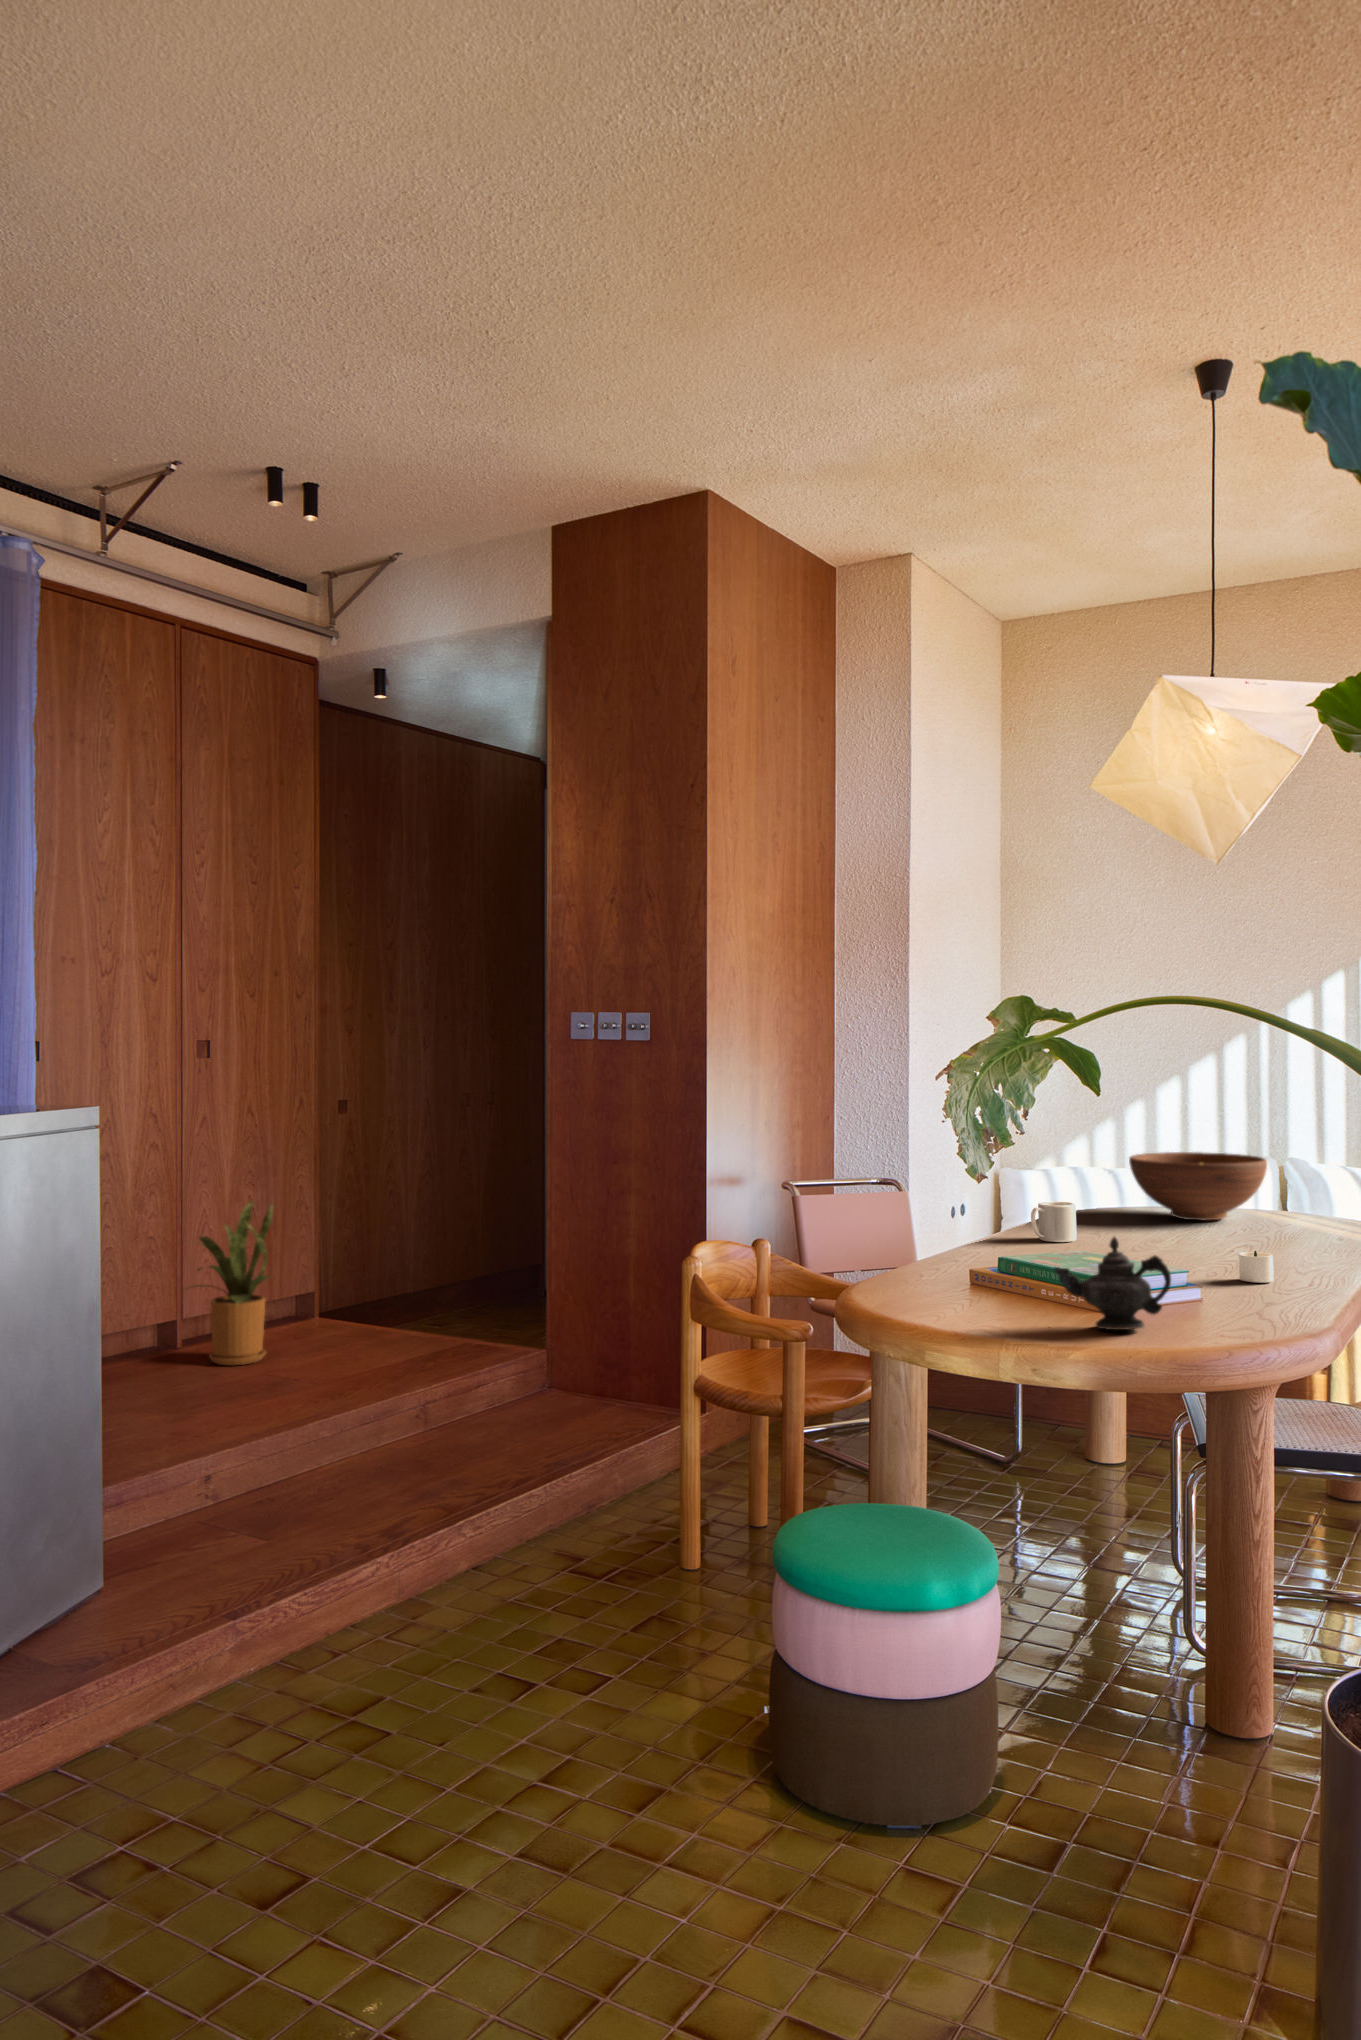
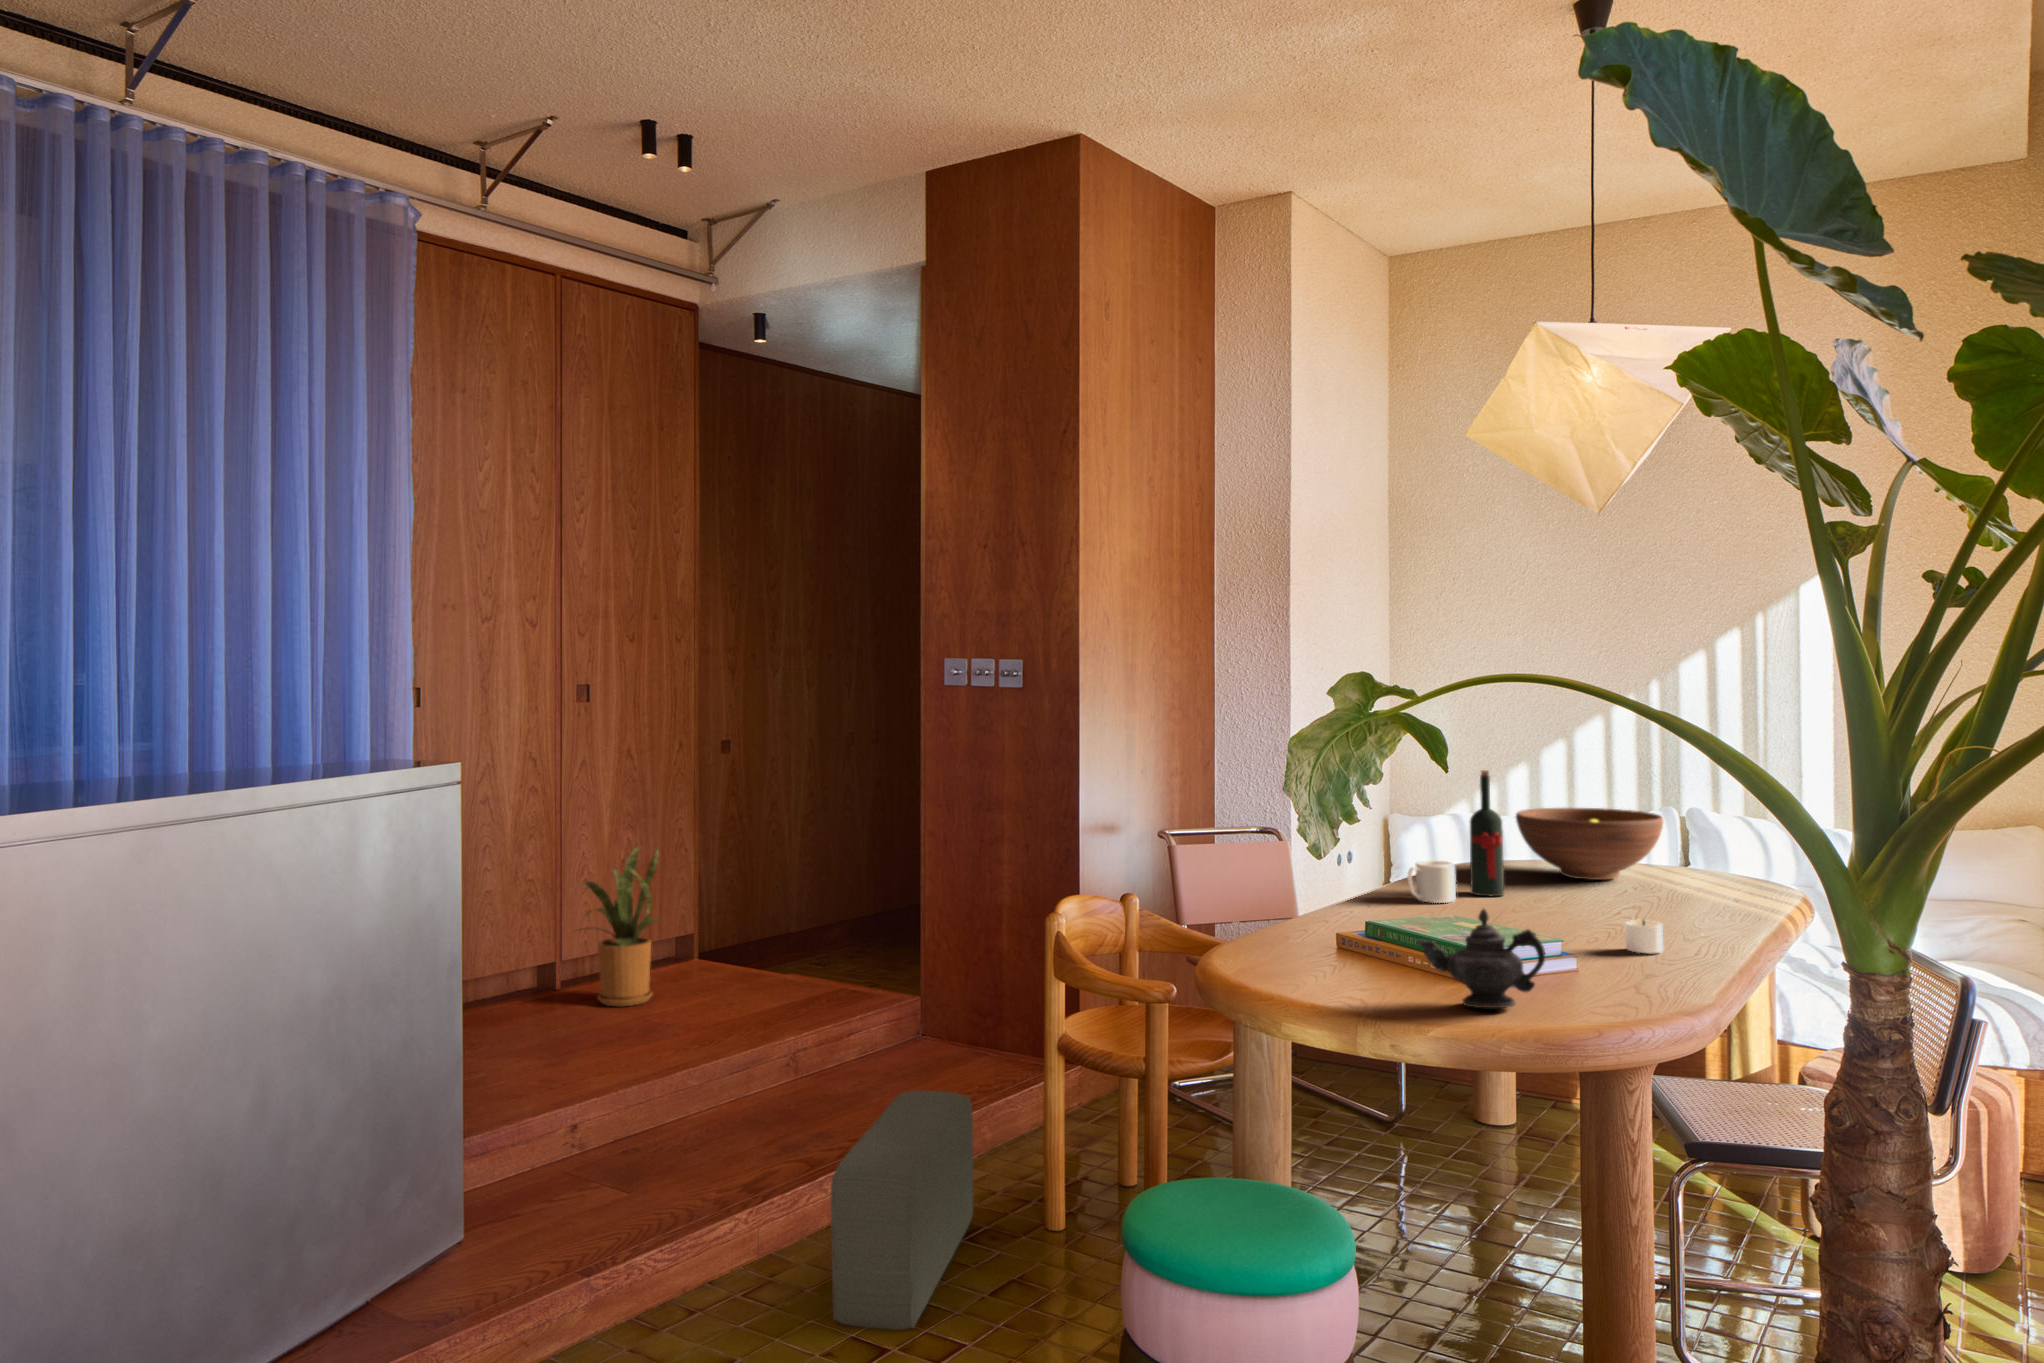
wine bottle: none [1088,1115,1121,1236] -> present [1470,770,1504,896]
pouf: none [478,1436,609,1668] -> present [831,1091,973,1330]

